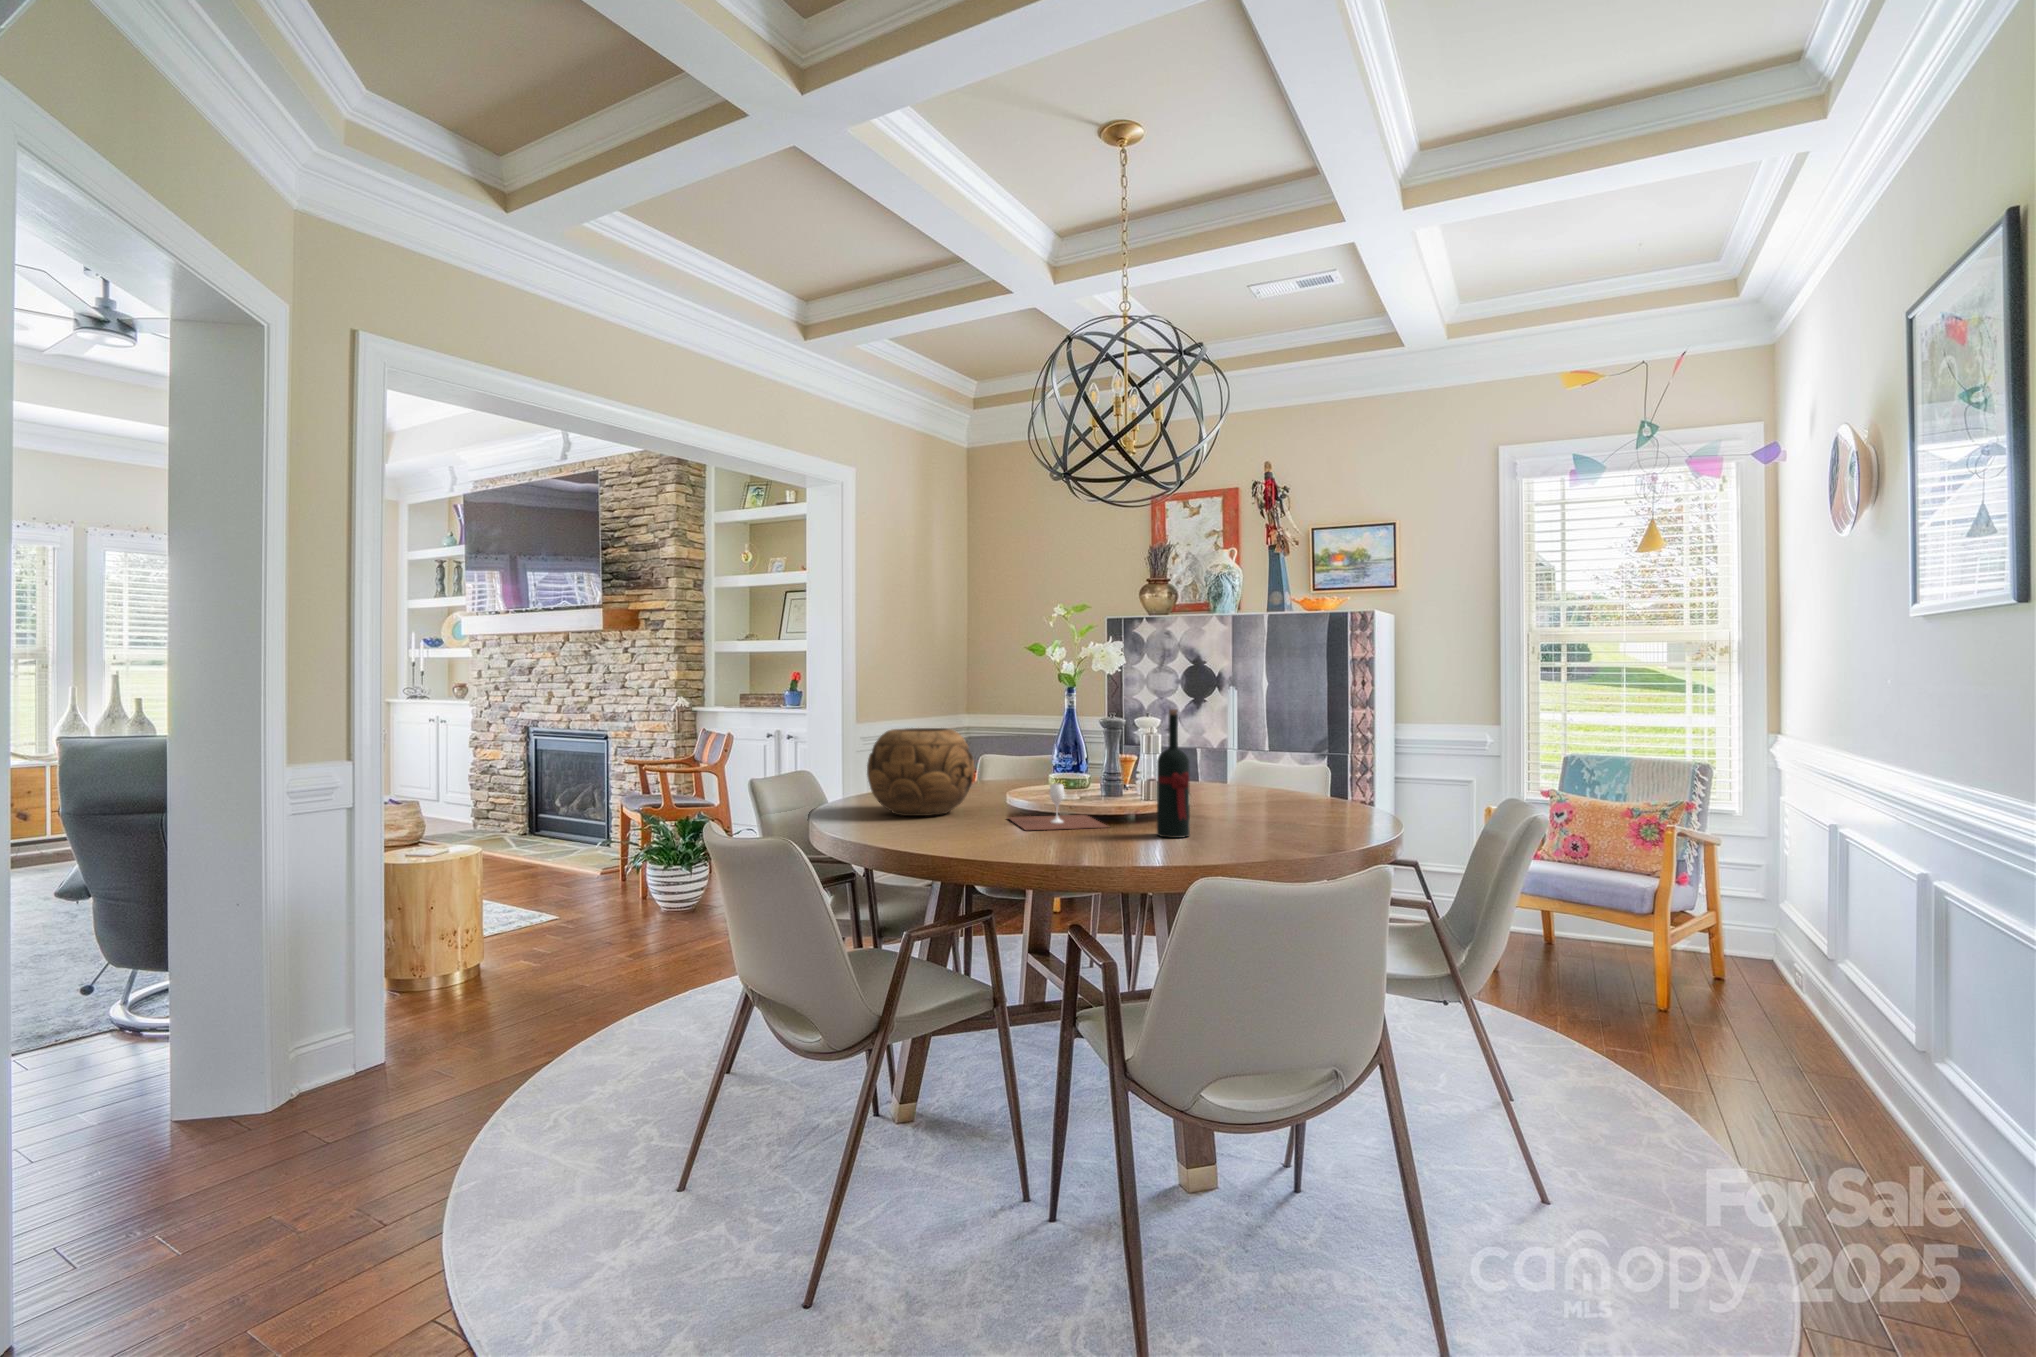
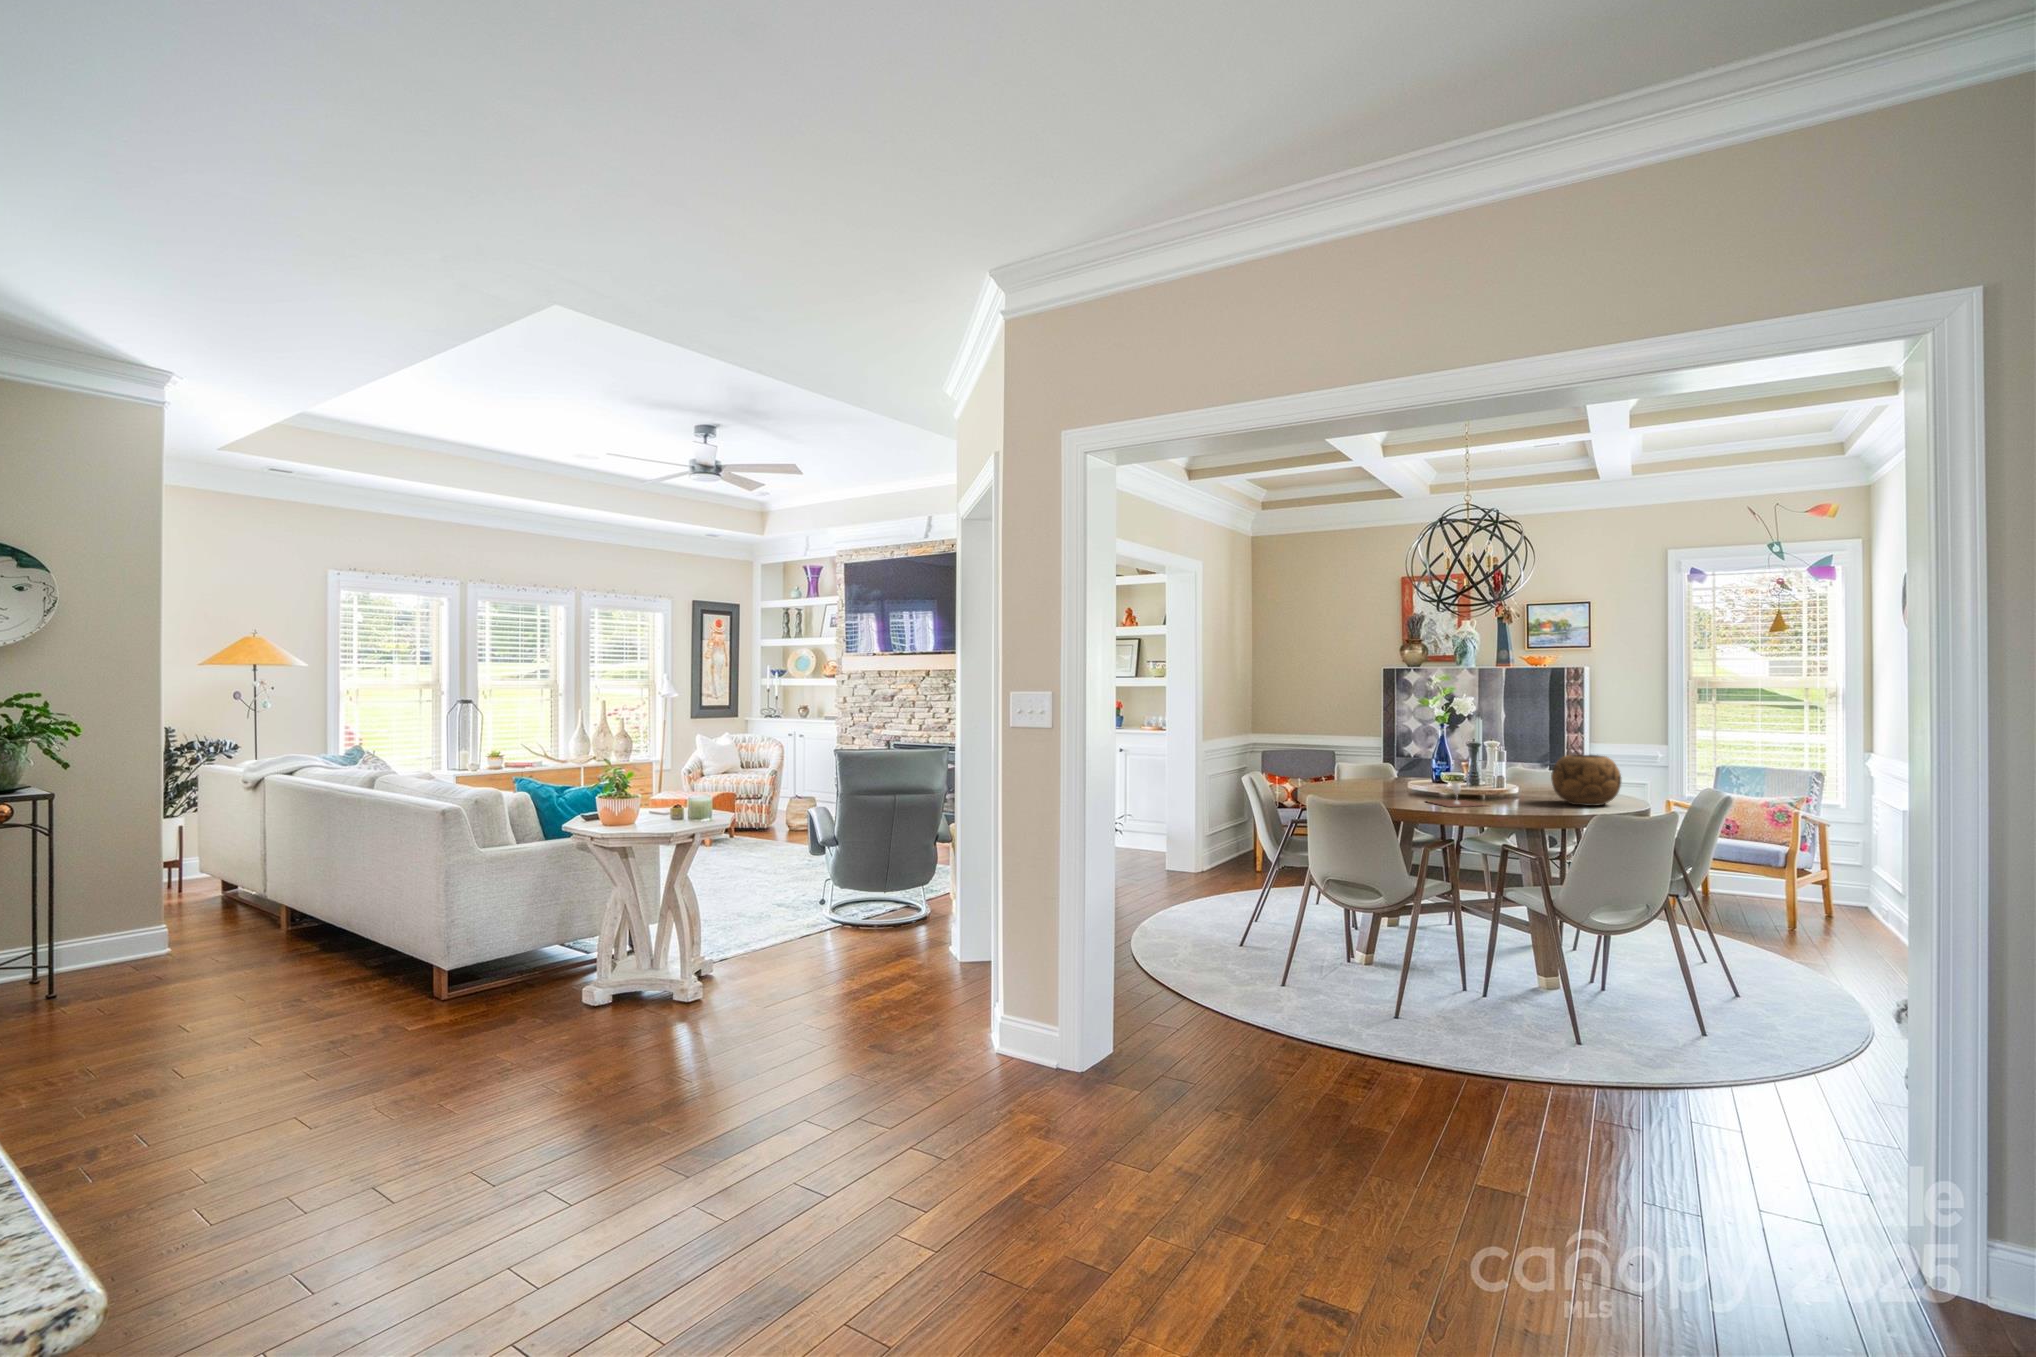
wine bottle: present [1157,709,1190,838] -> none [1523,745,1542,810]
decorative bowl: present [867,728,975,816] -> present [1551,755,1621,806]

